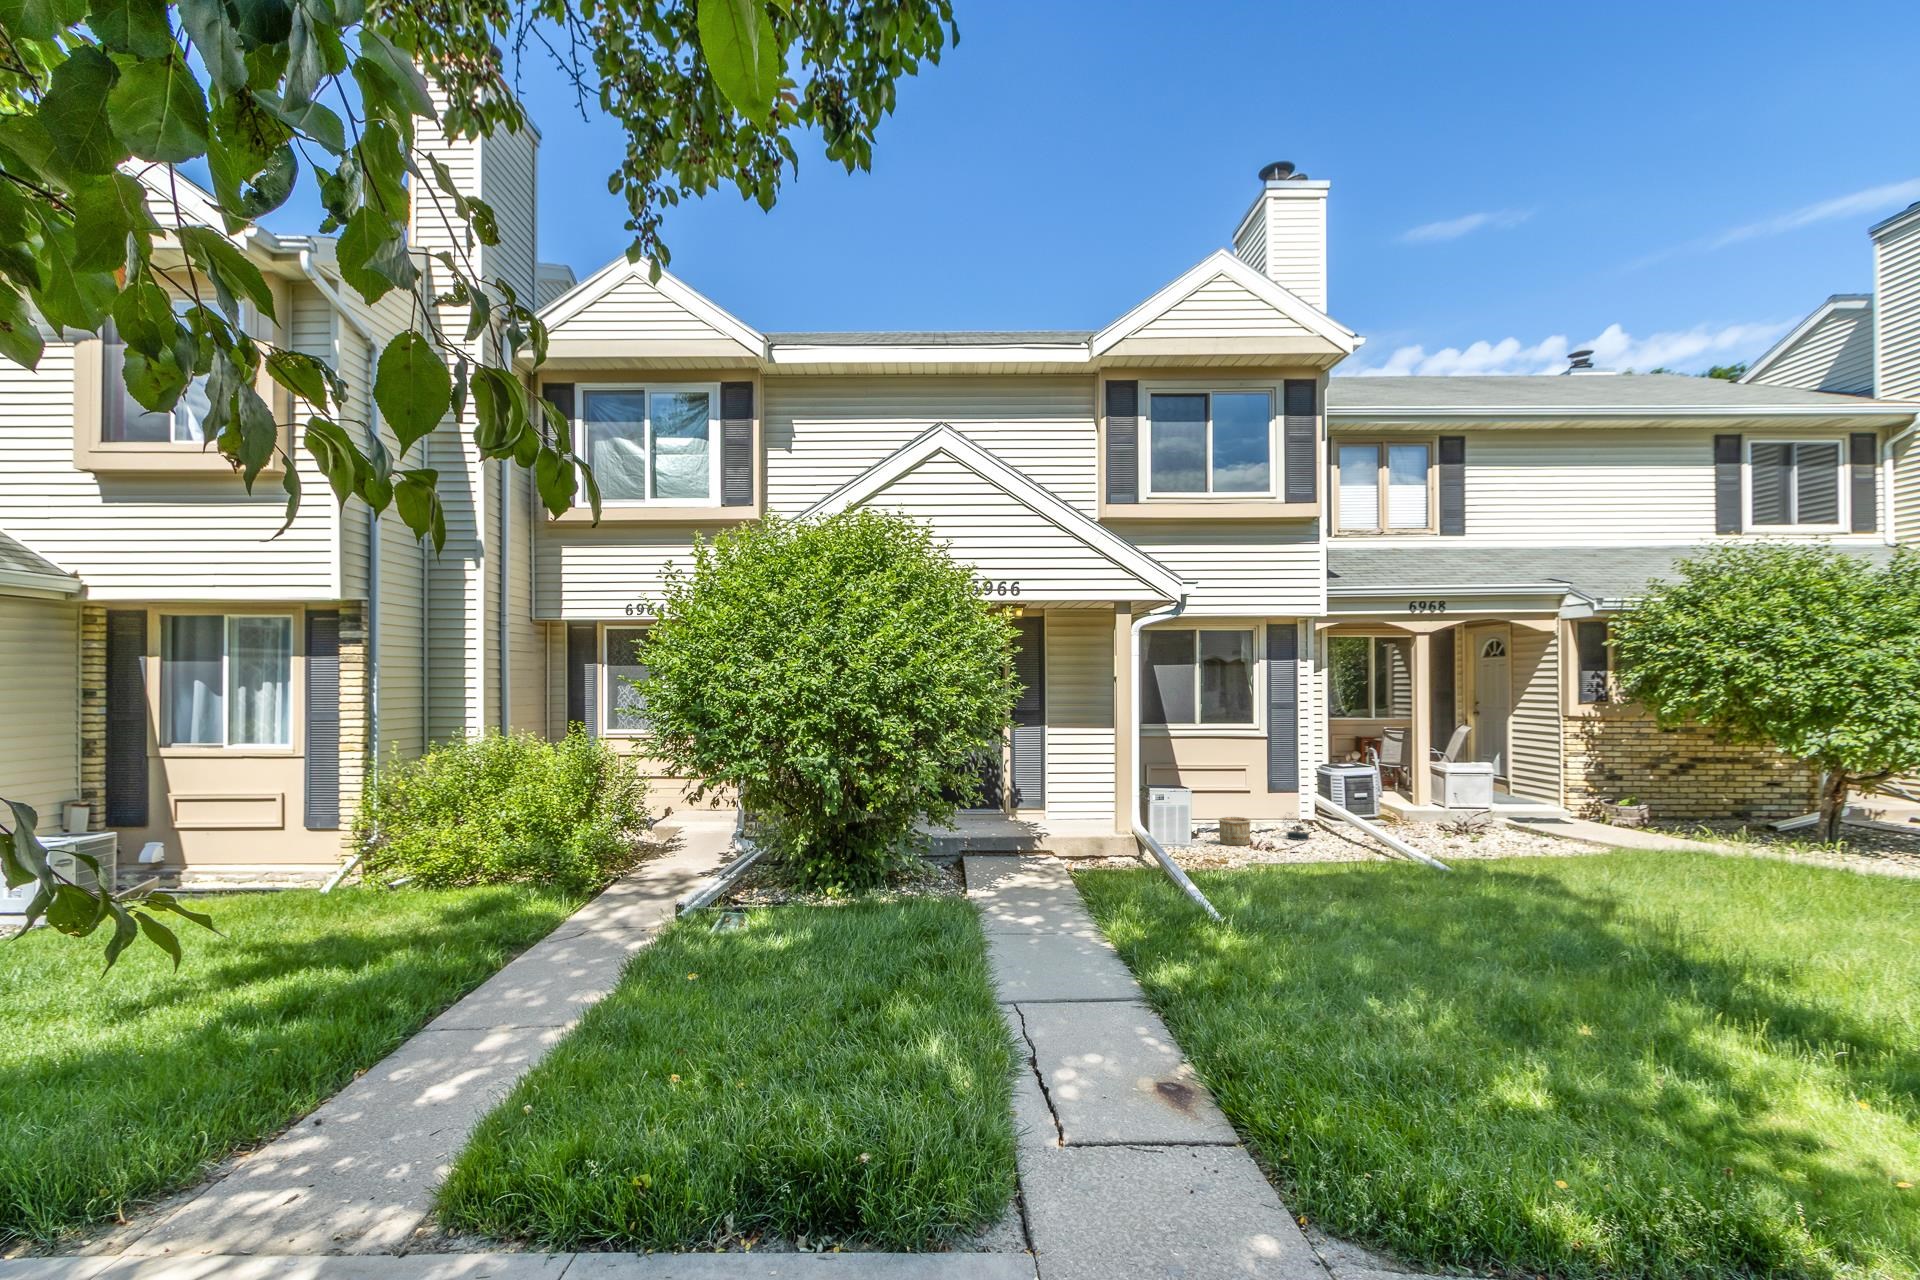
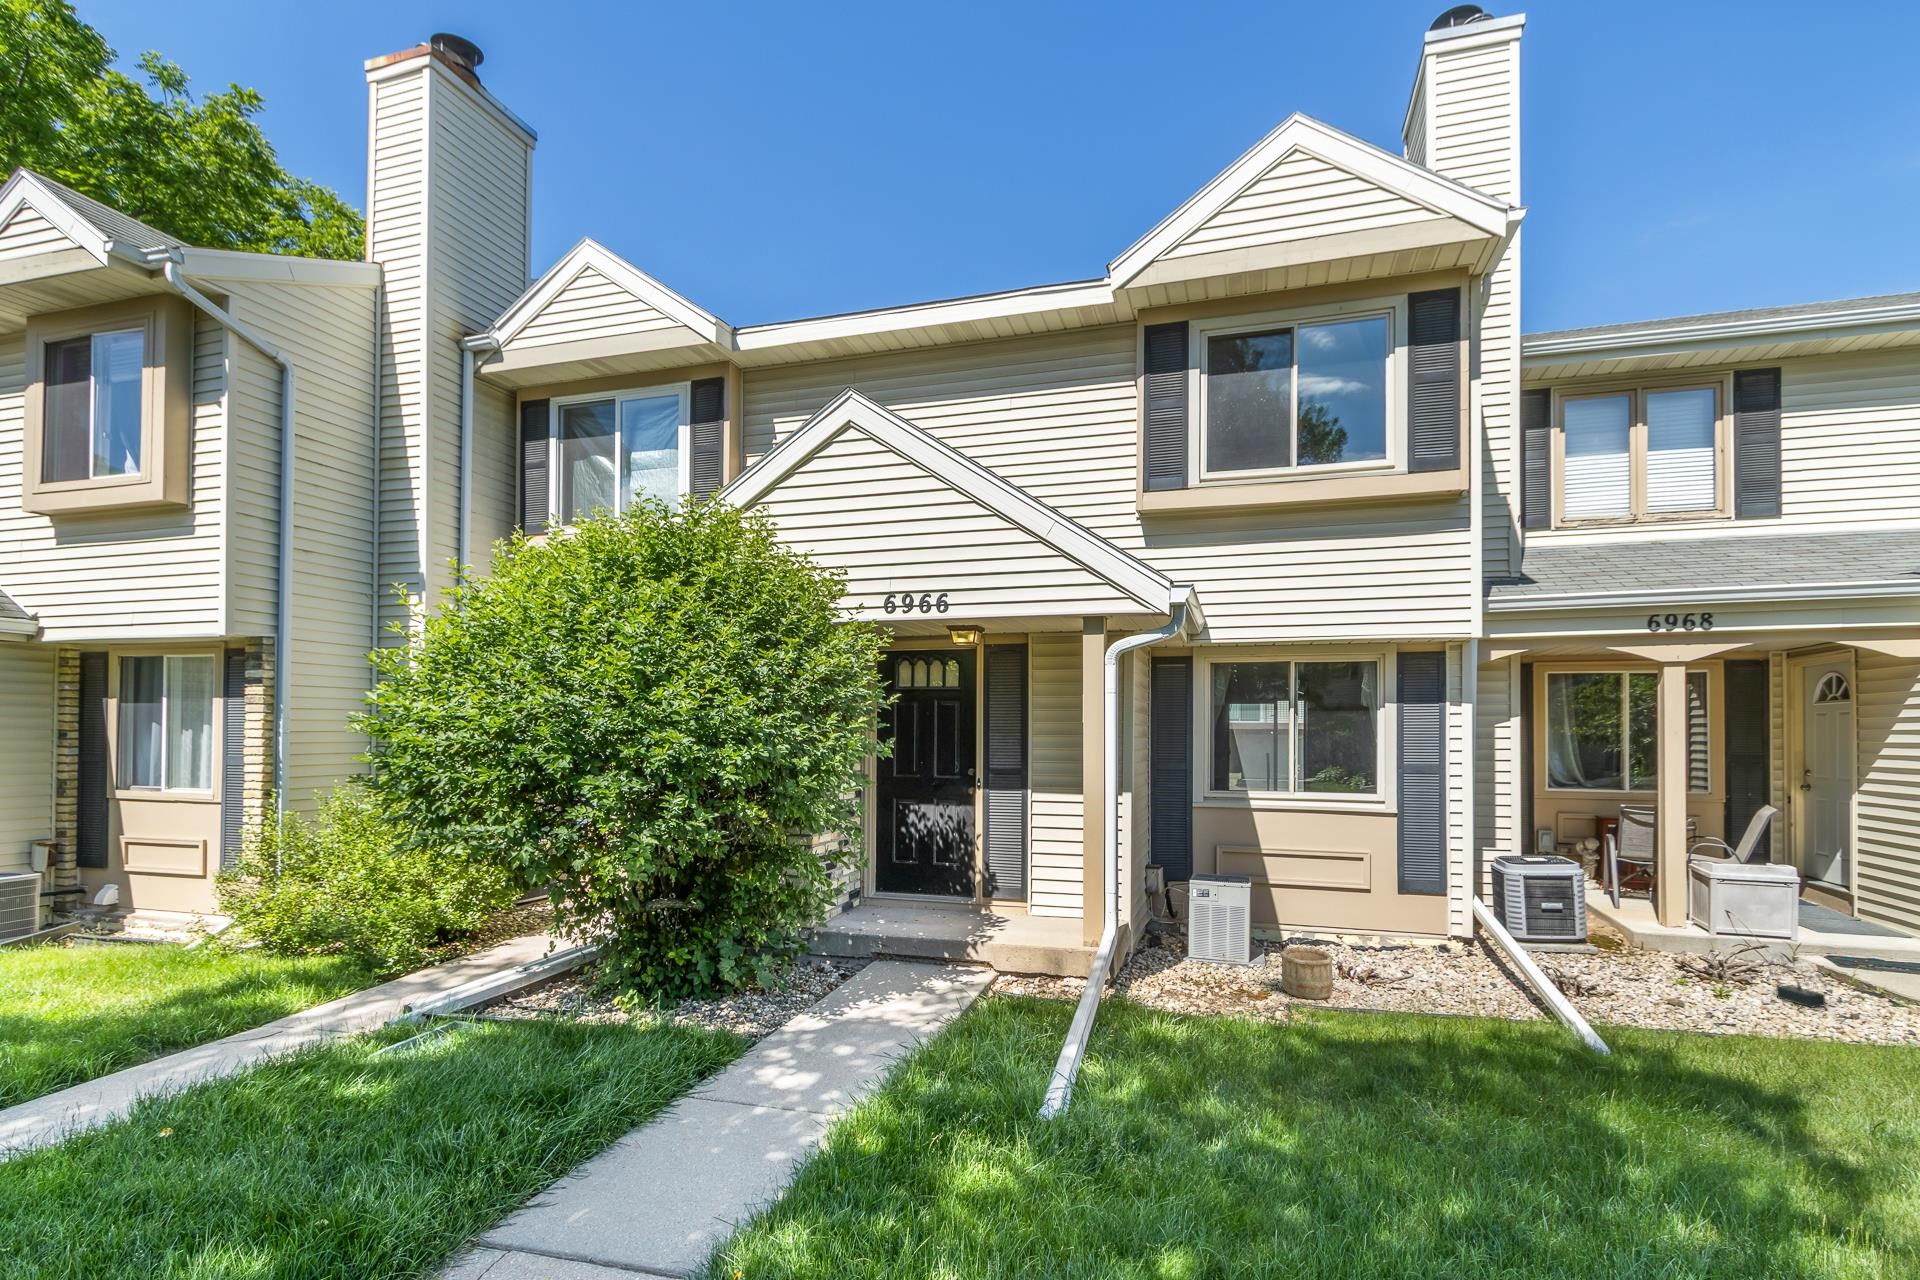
decorative plant: present [1283,816,1309,841] -> present [1766,954,1827,1008]

